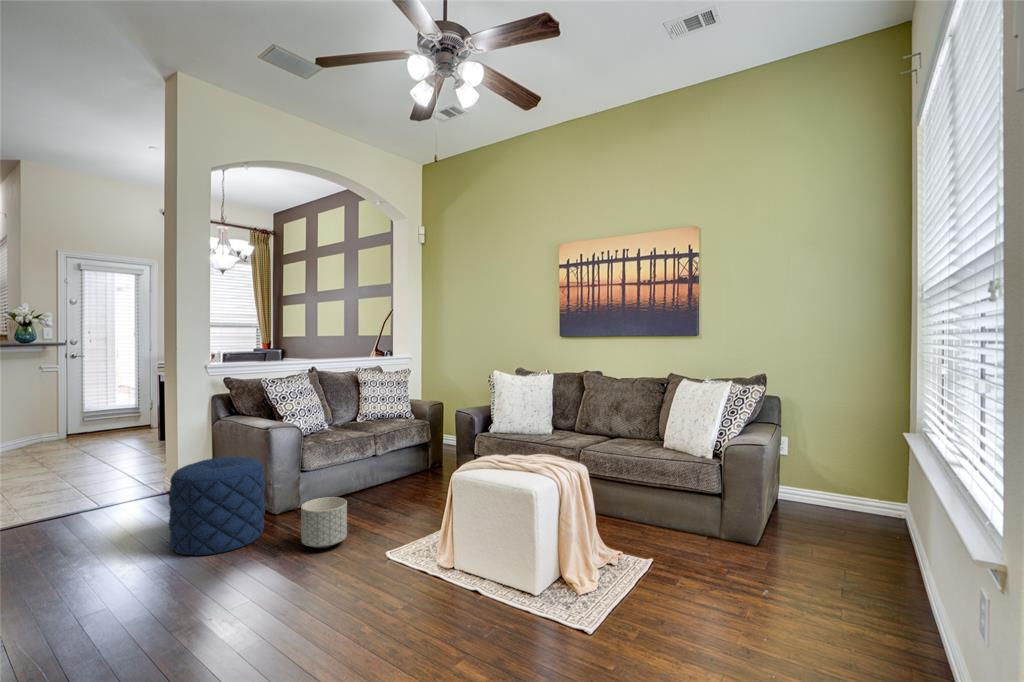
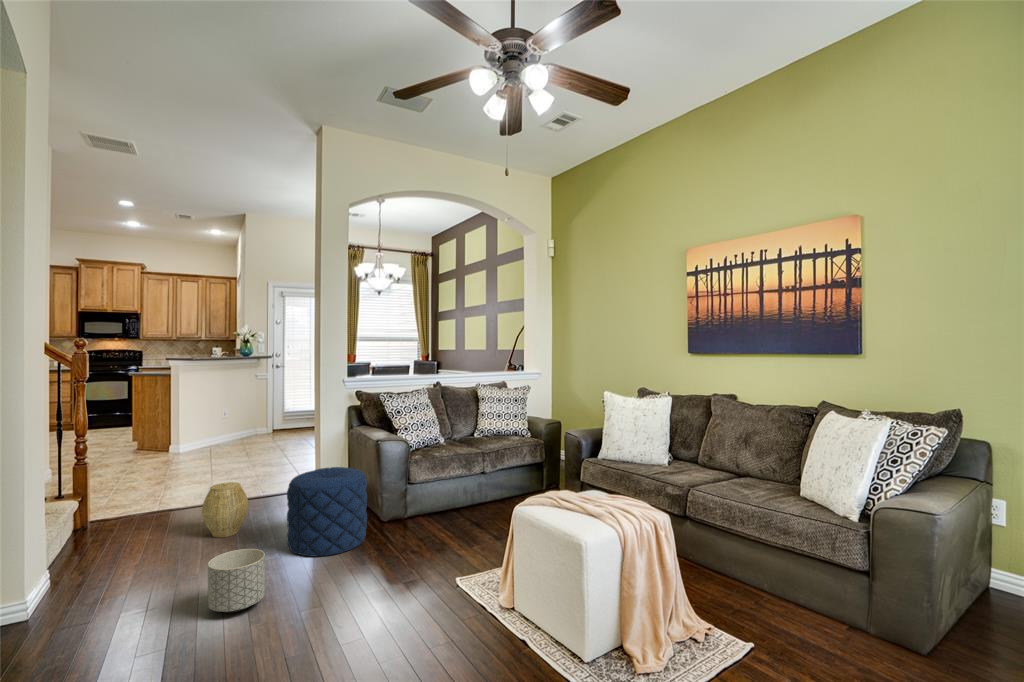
woven basket: none [39,485,104,552] -> present [202,482,249,537]
planter: present [301,497,347,548] -> present [208,549,265,612]

